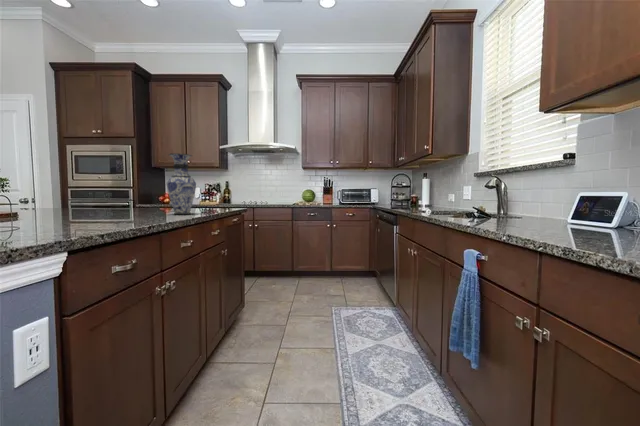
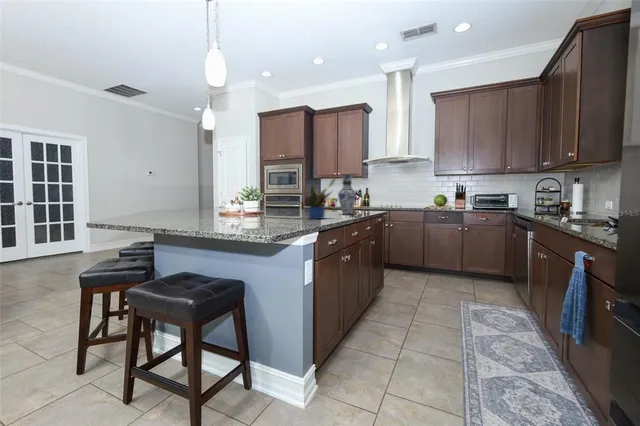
potted plant: none [85,149,146,224] -> present [308,178,335,219]

